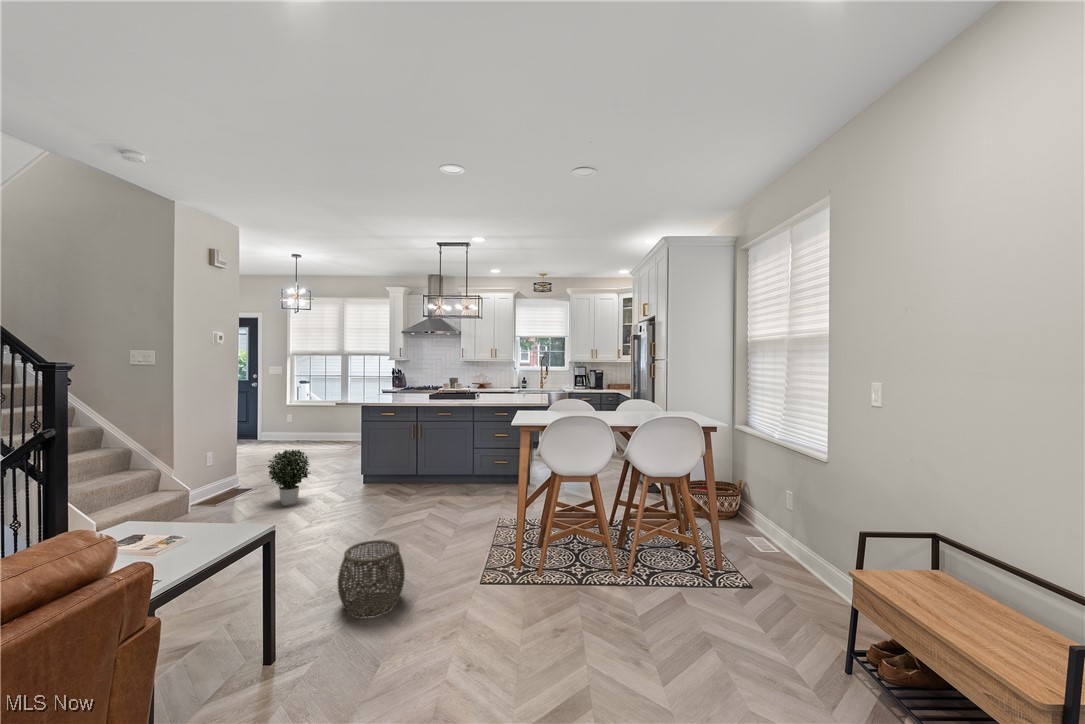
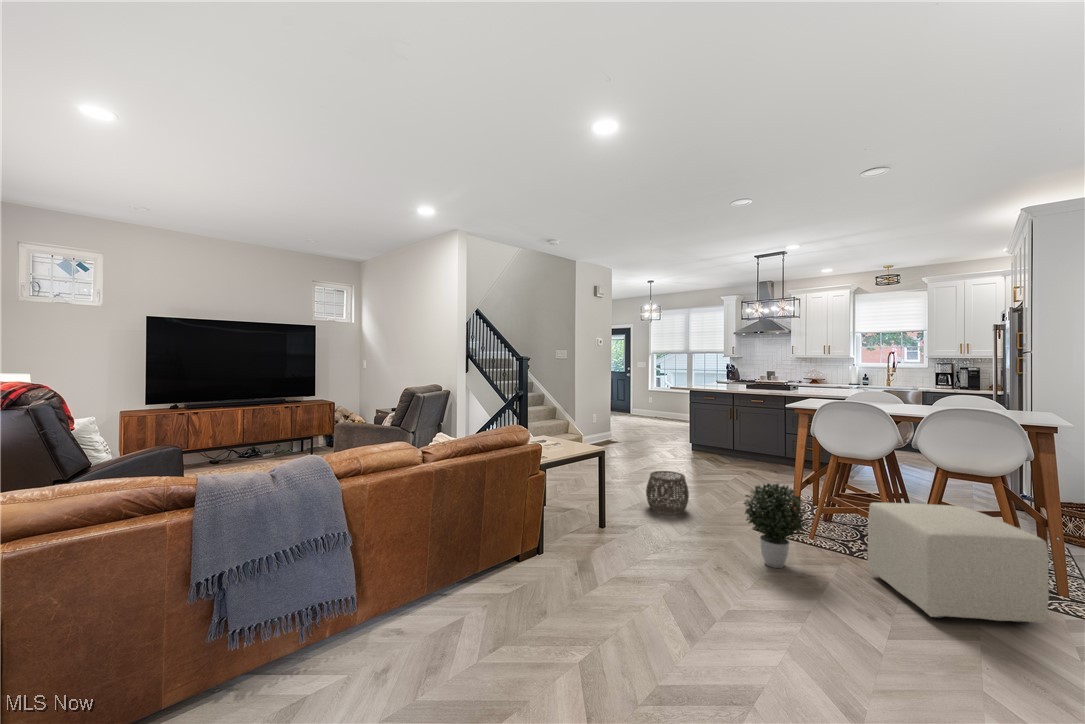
potted plant: present [268,450,311,506] -> present [744,483,808,568]
ottoman: none [635,525,784,672] -> present [868,503,1049,624]

